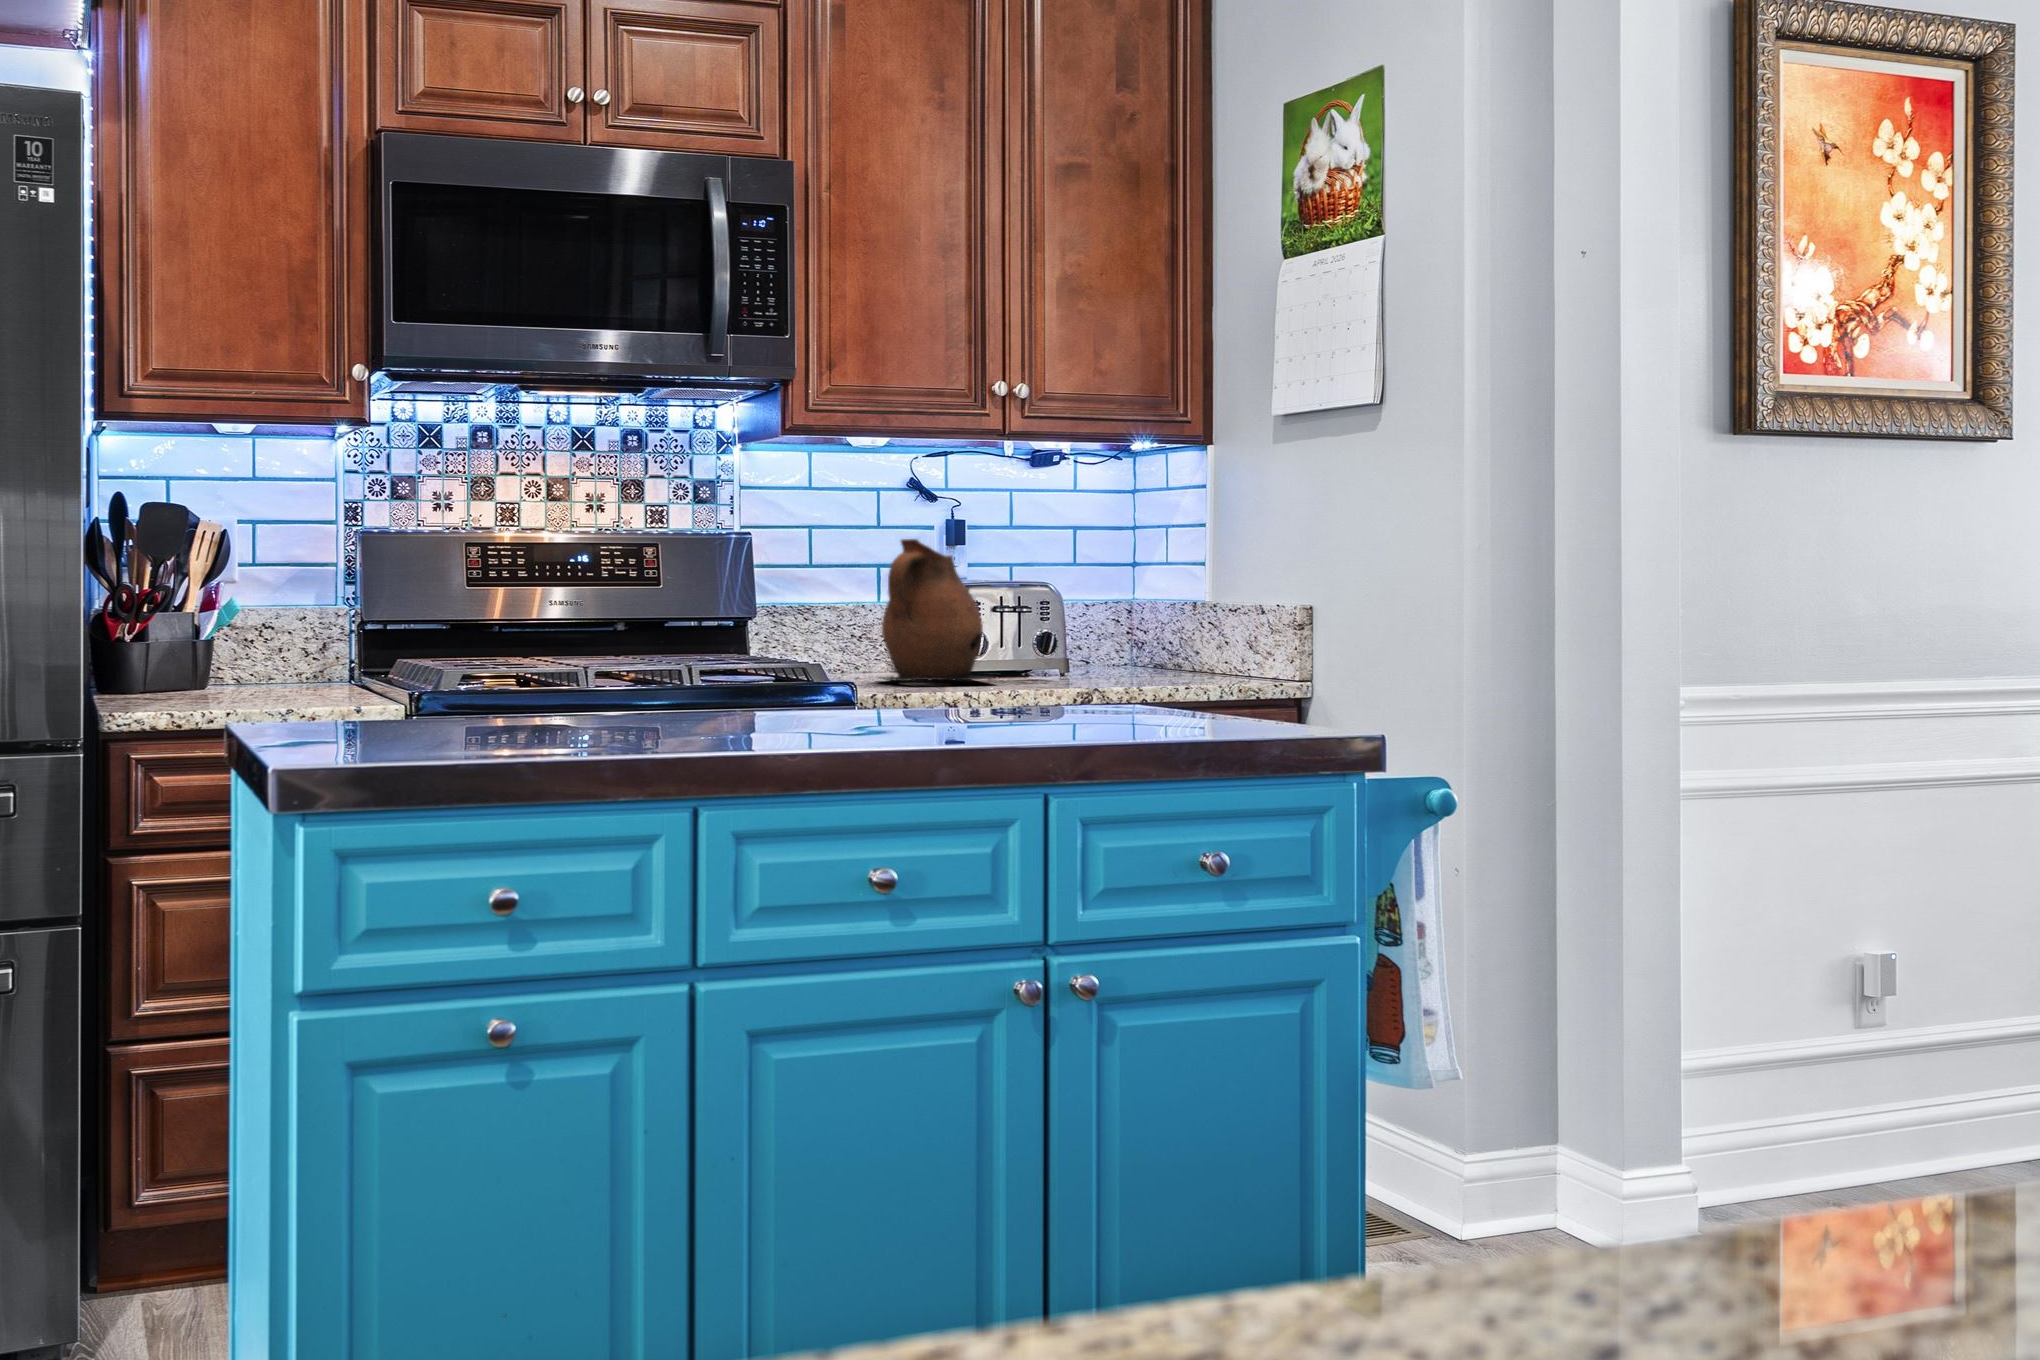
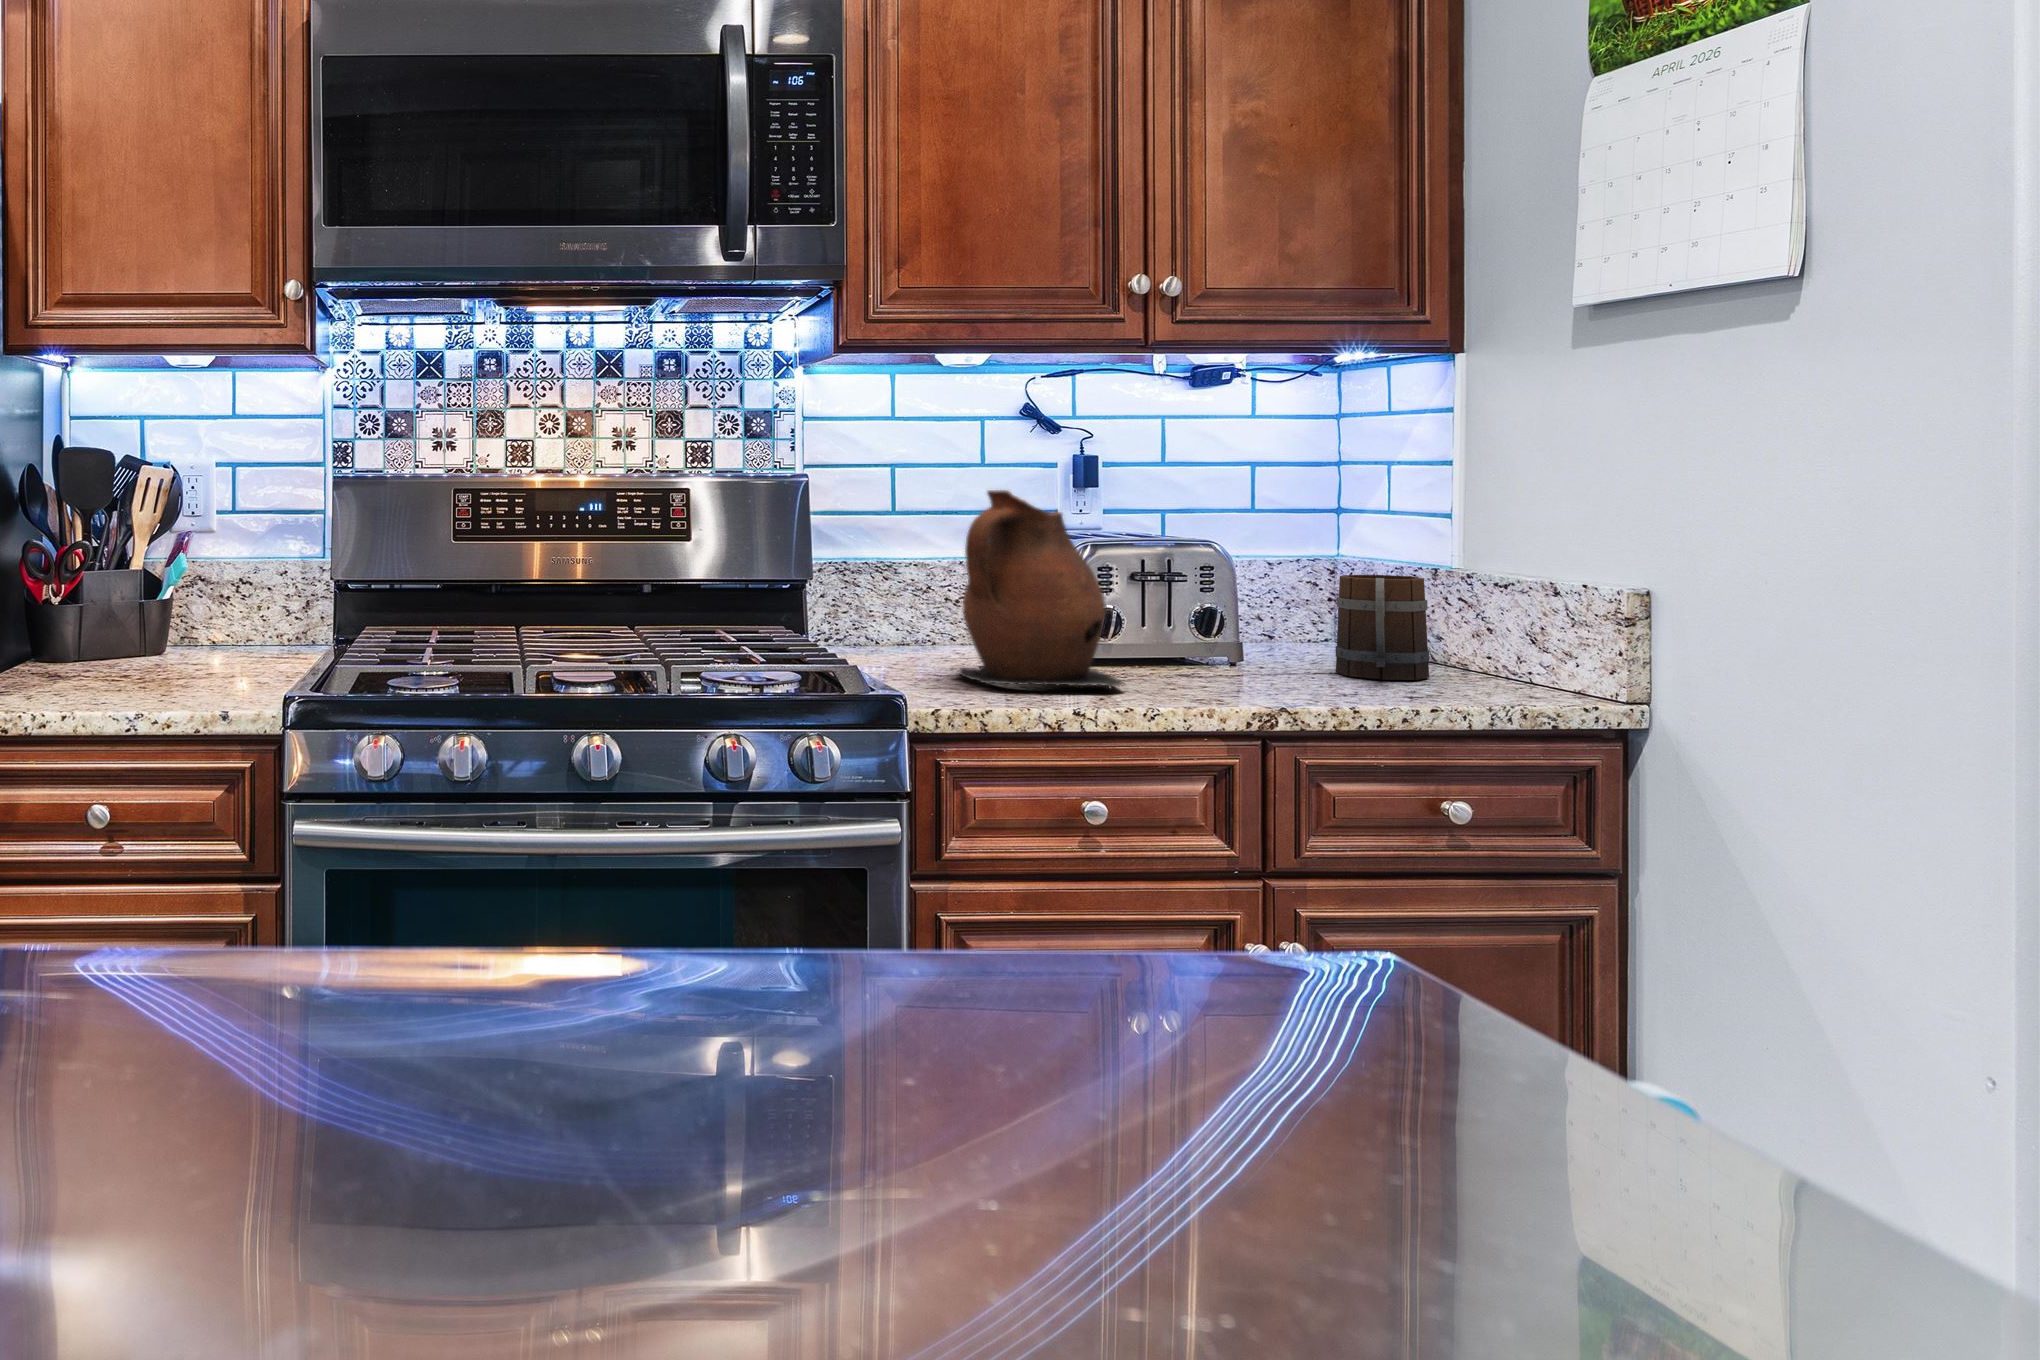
mug: none [1132,603,1192,676] -> present [1336,575,1429,680]

